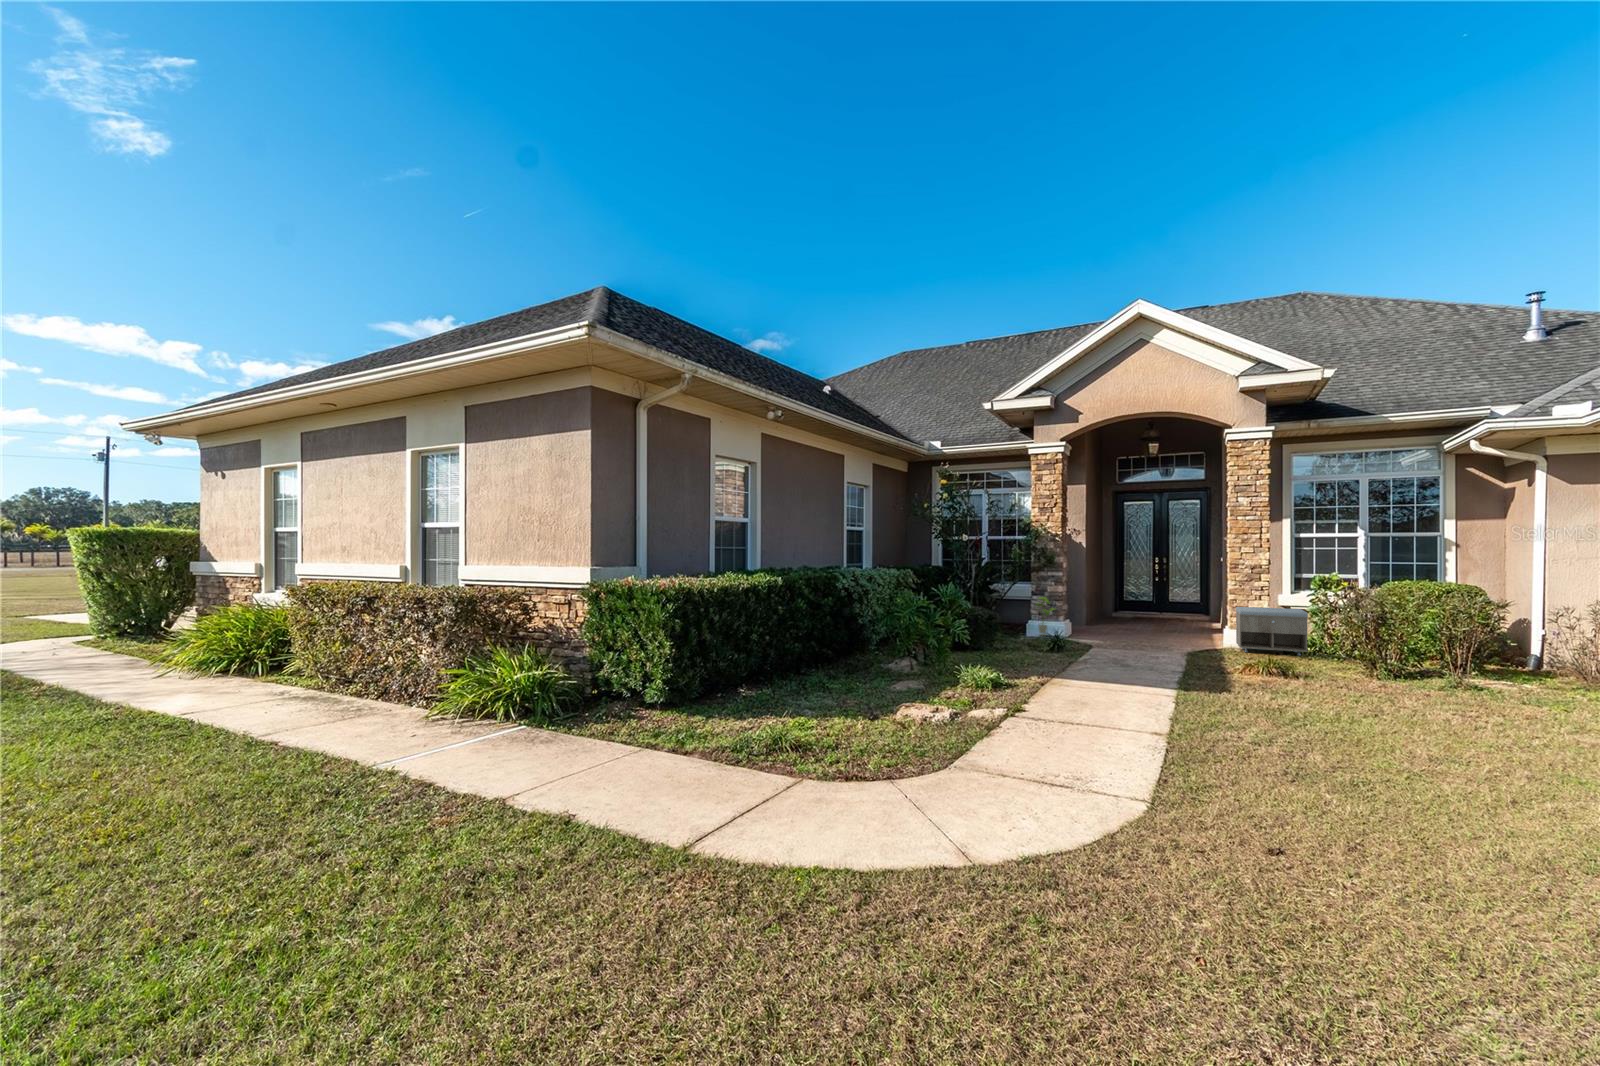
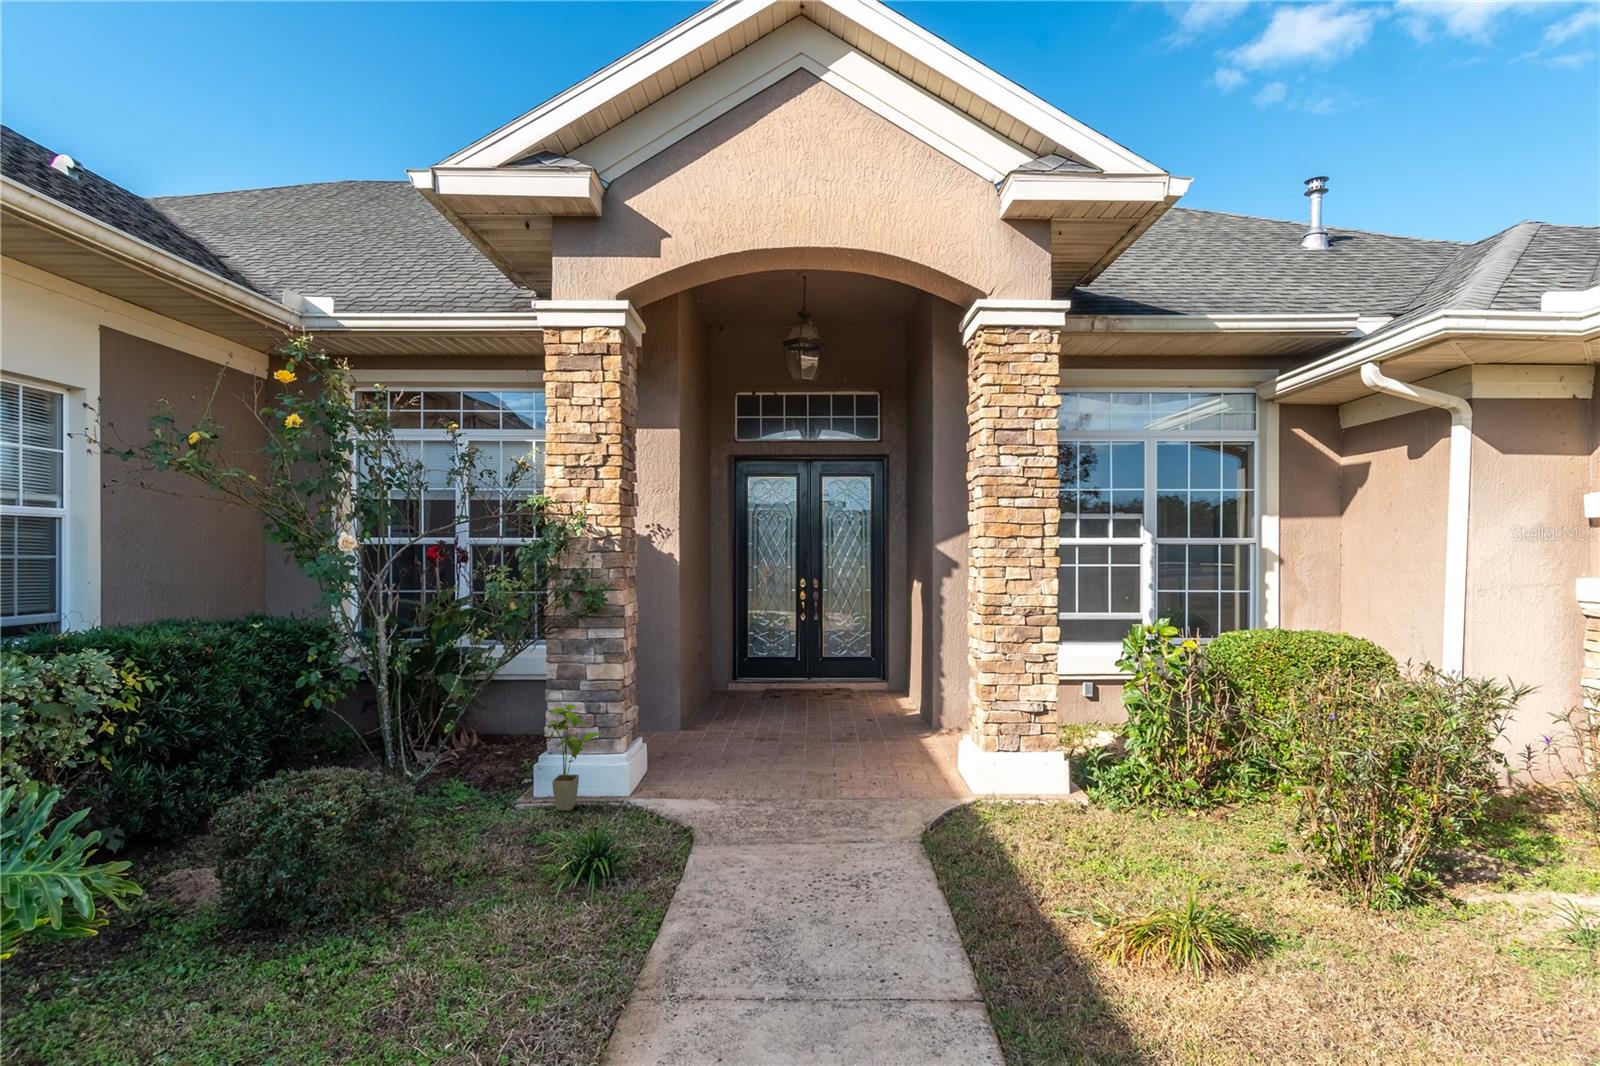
storage bench: present [1236,607,1308,655] -> none [996,709,1151,826]

